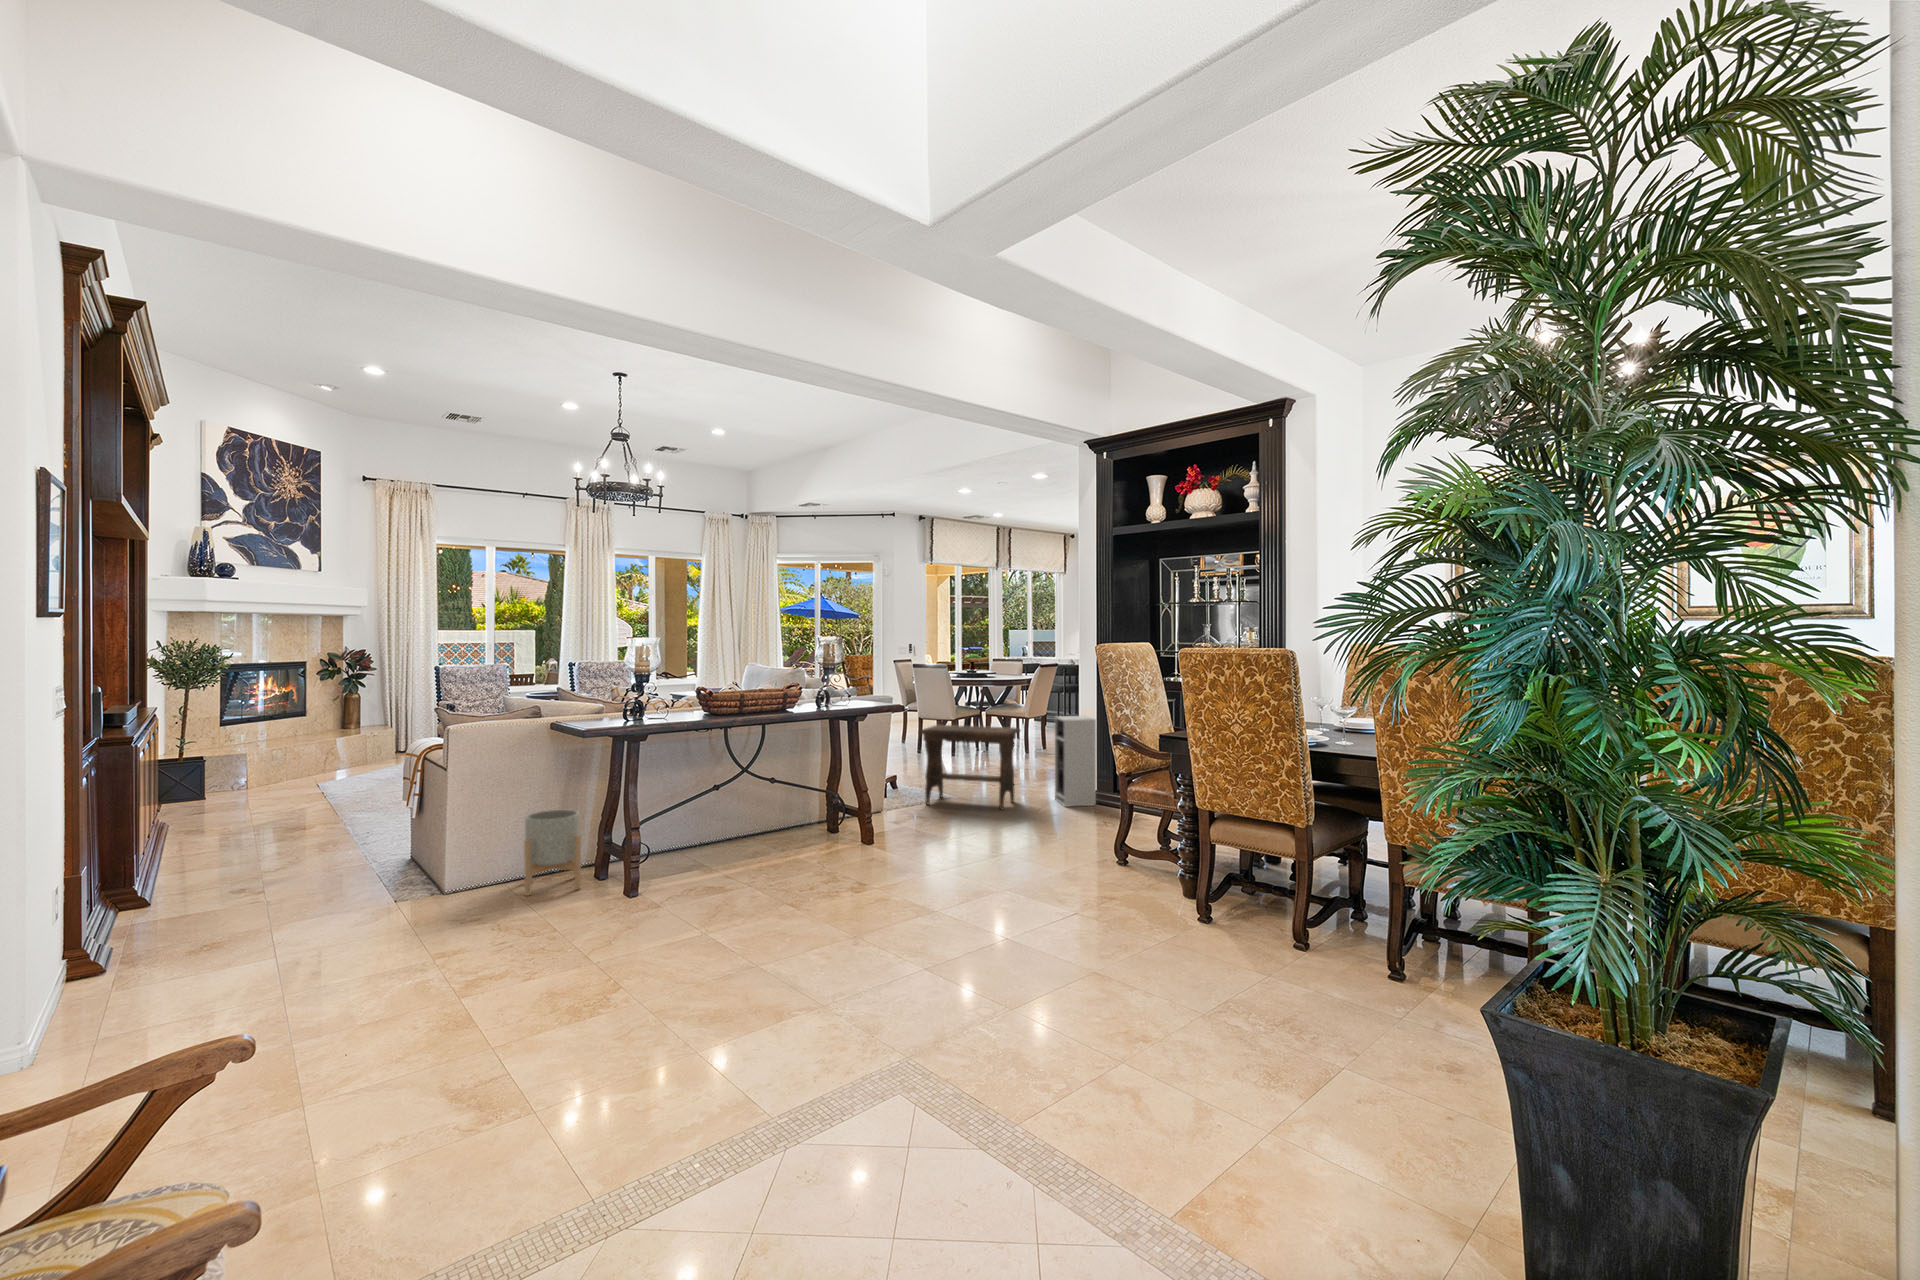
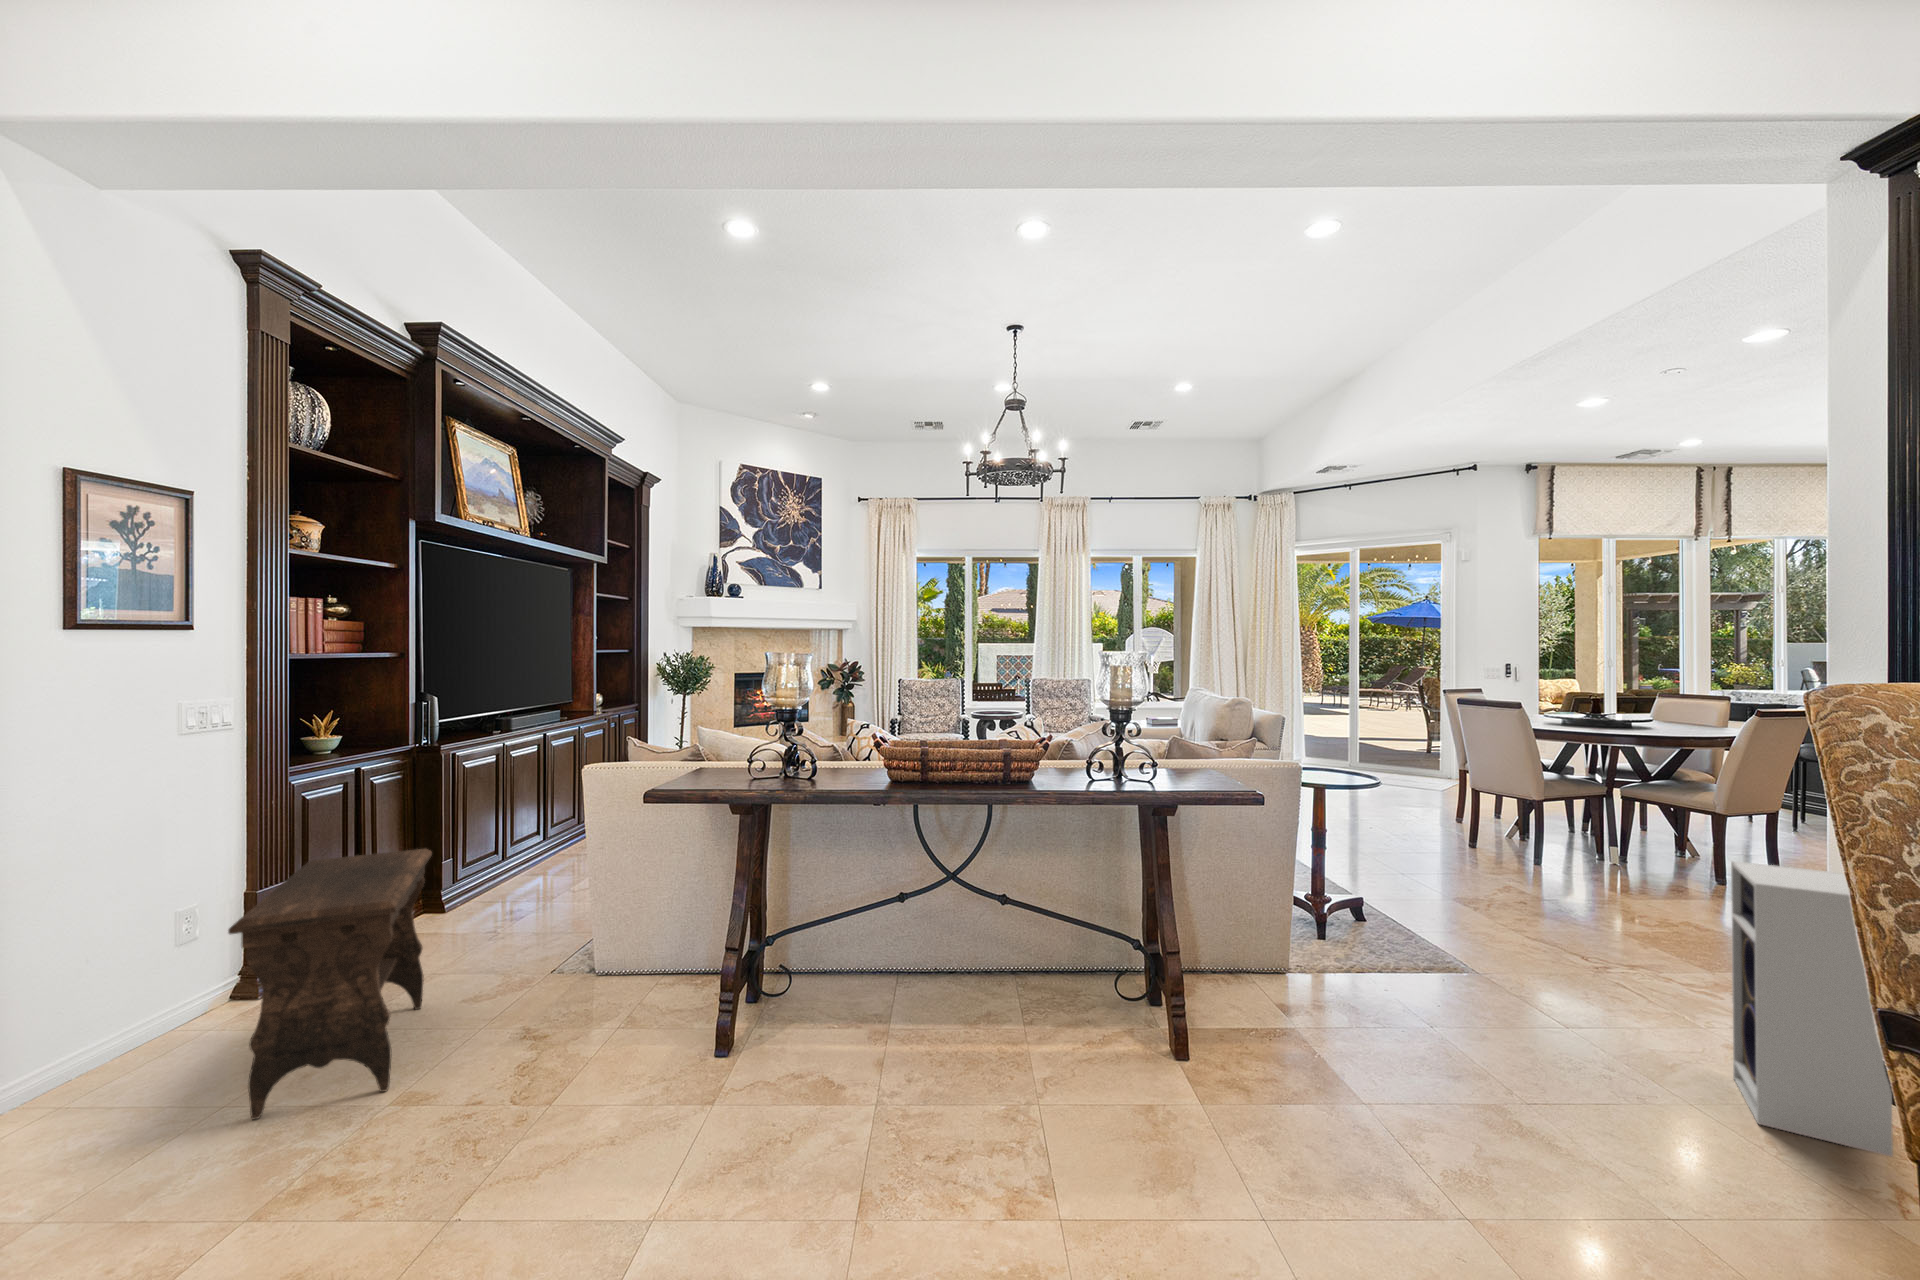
footstool: present [919,725,1020,809] -> present [228,849,432,1120]
planter: present [524,810,581,896] -> none [531,903,644,1046]

